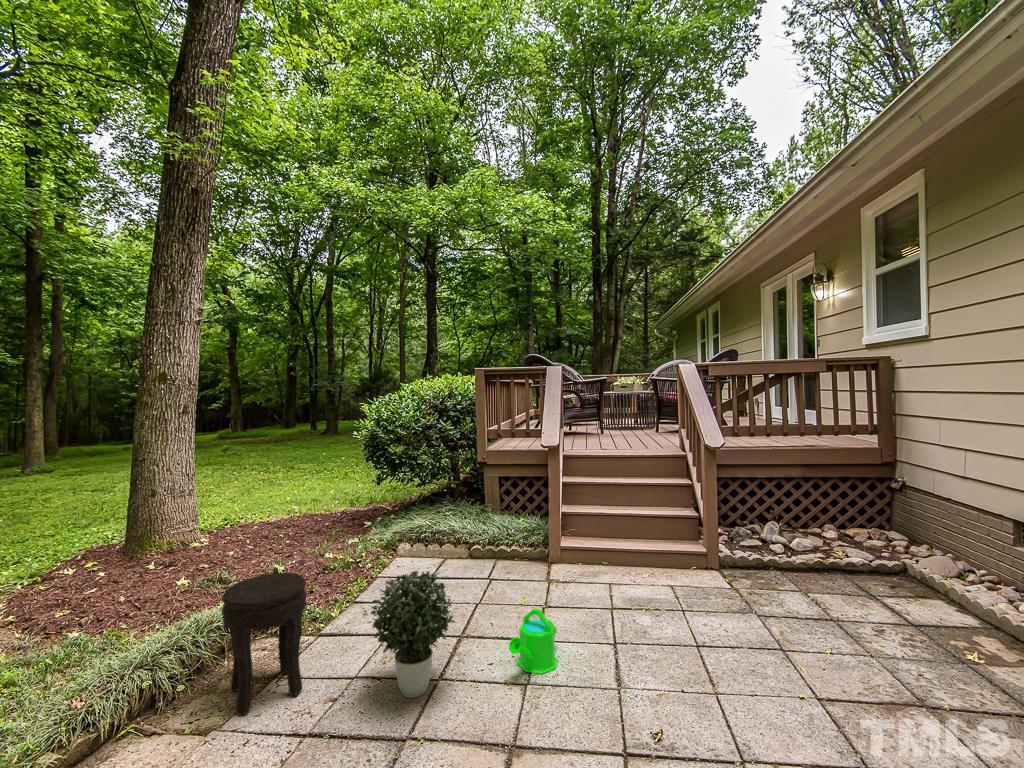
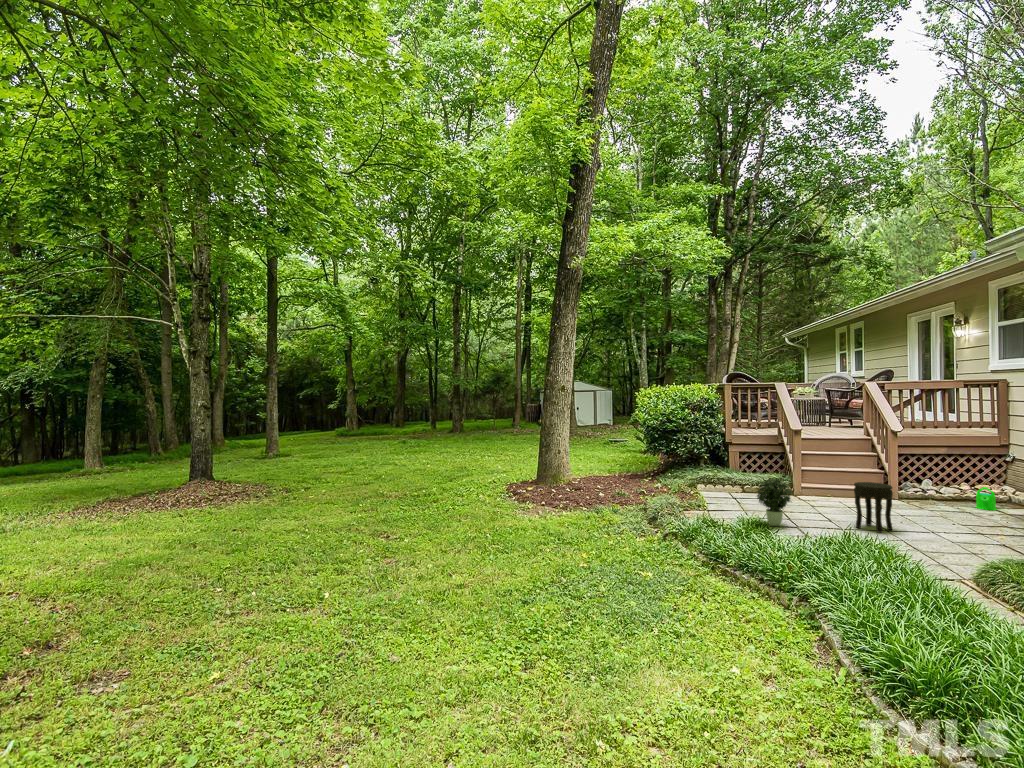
side table: present [222,573,306,715] -> present [854,482,893,533]
watering can: present [509,608,558,674] -> present [976,487,996,510]

